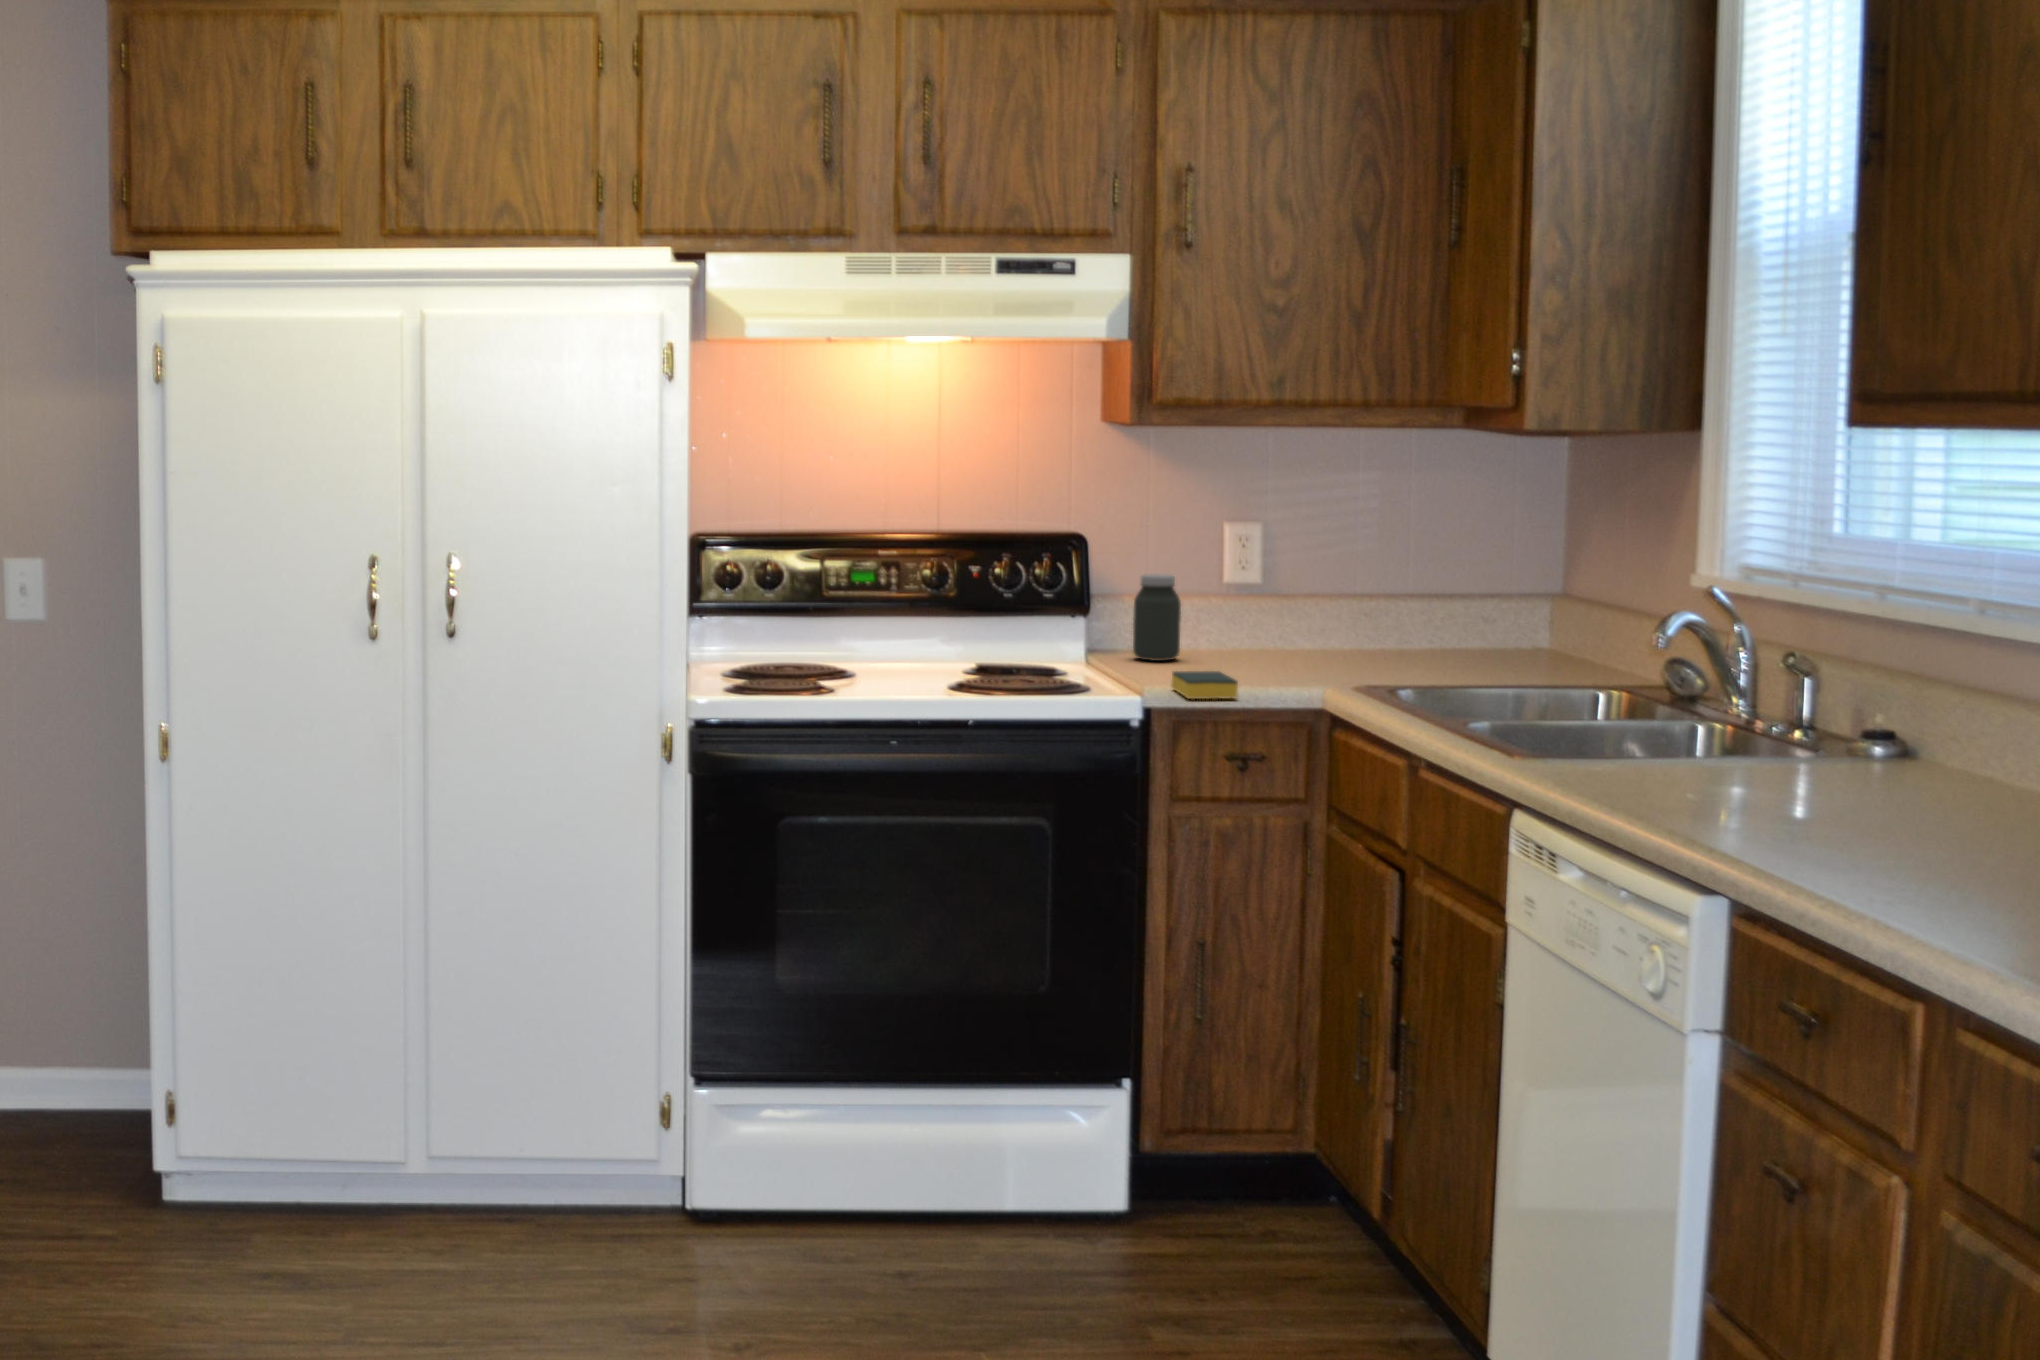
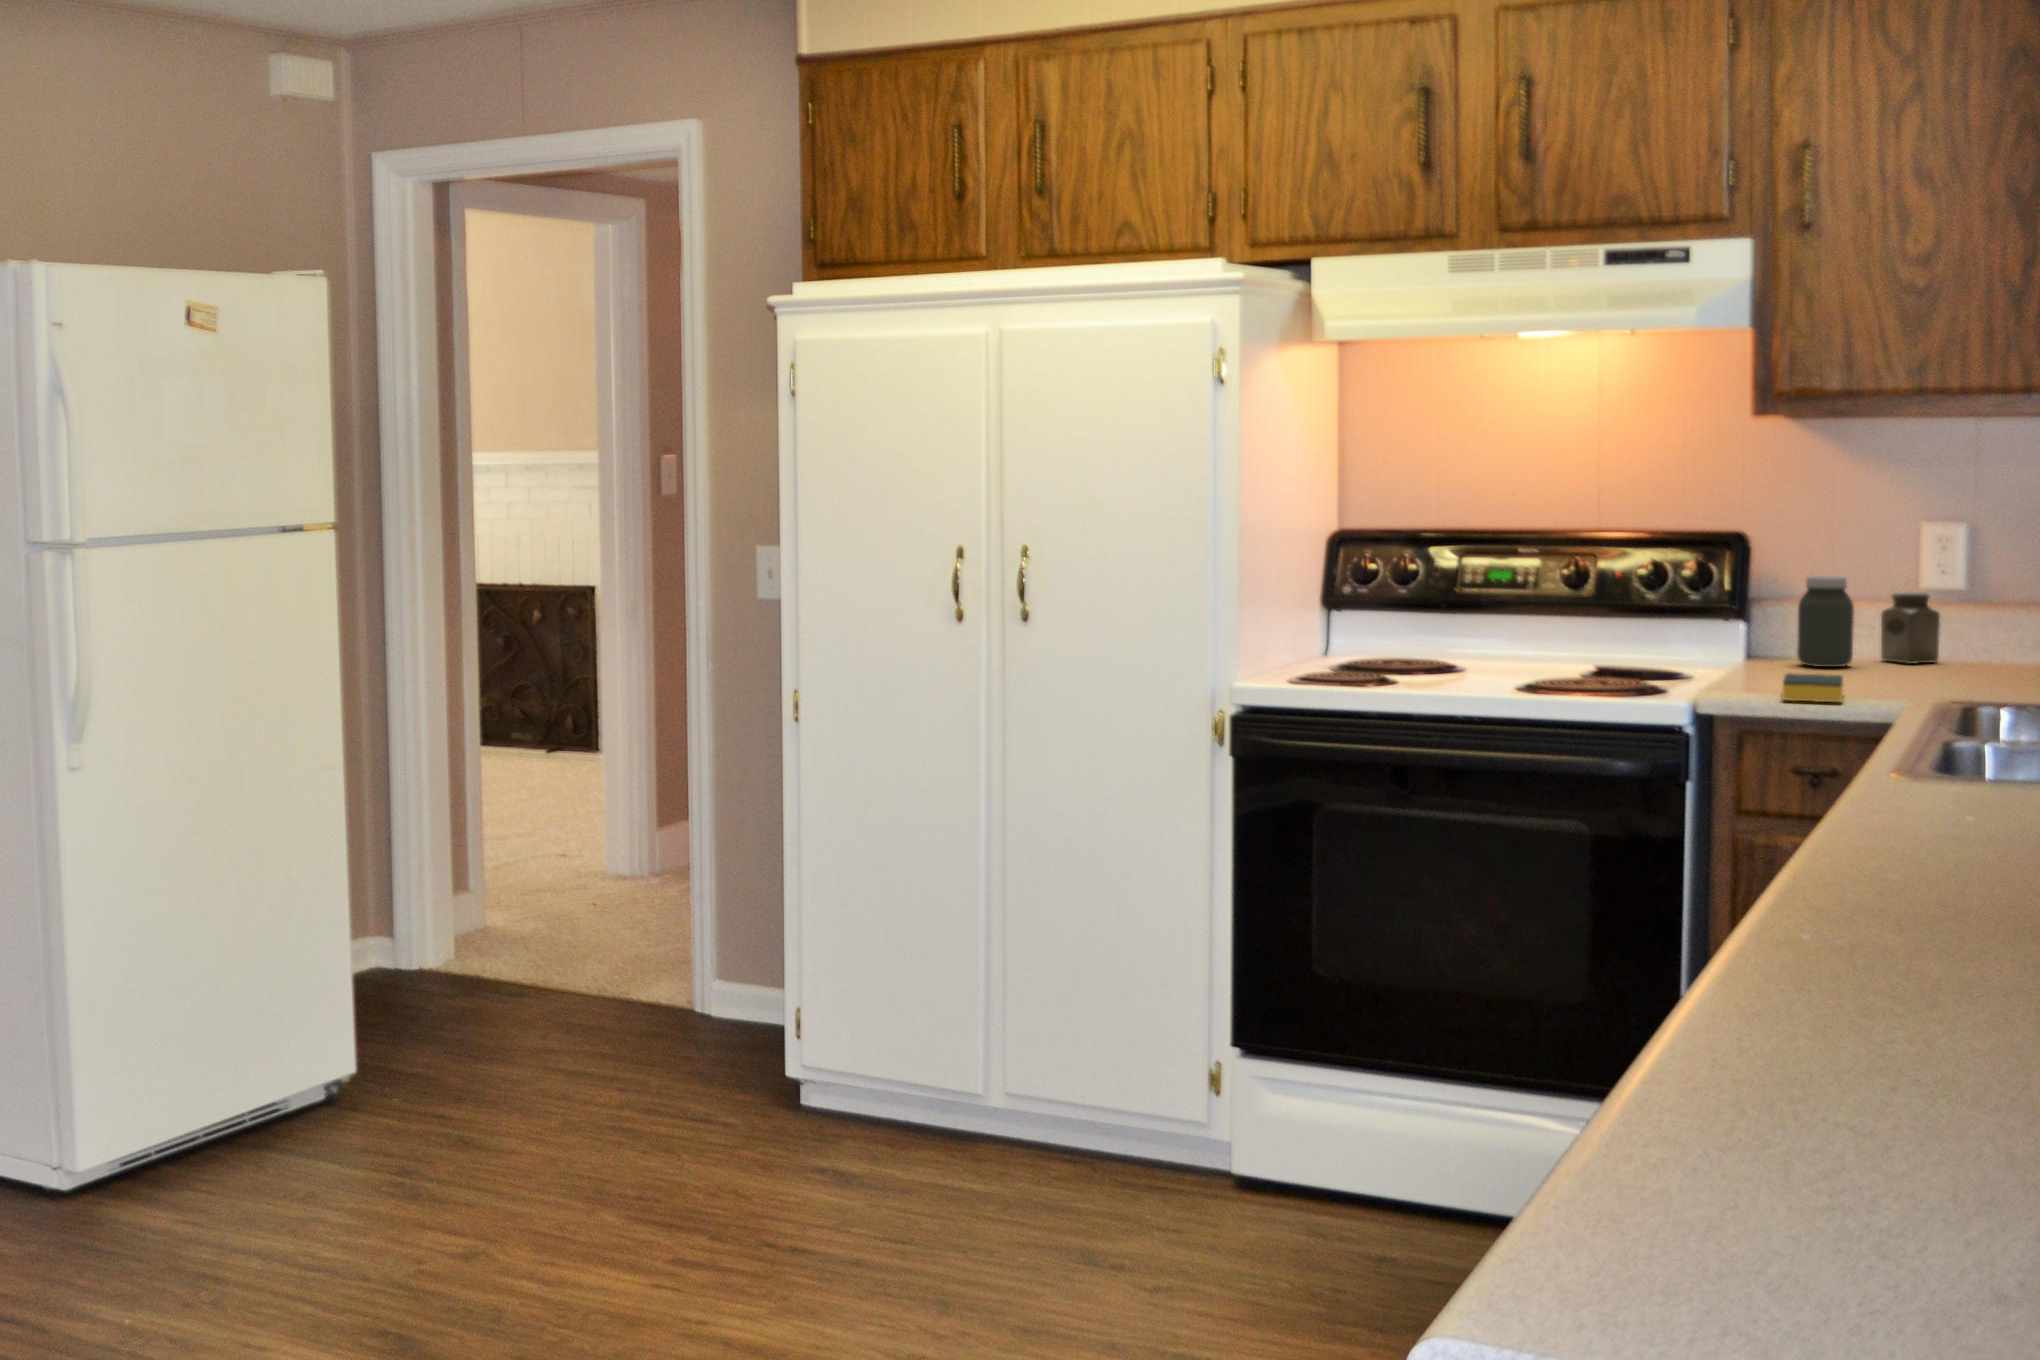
salt shaker: none [1190,586,1238,654] -> present [1881,591,1940,664]

